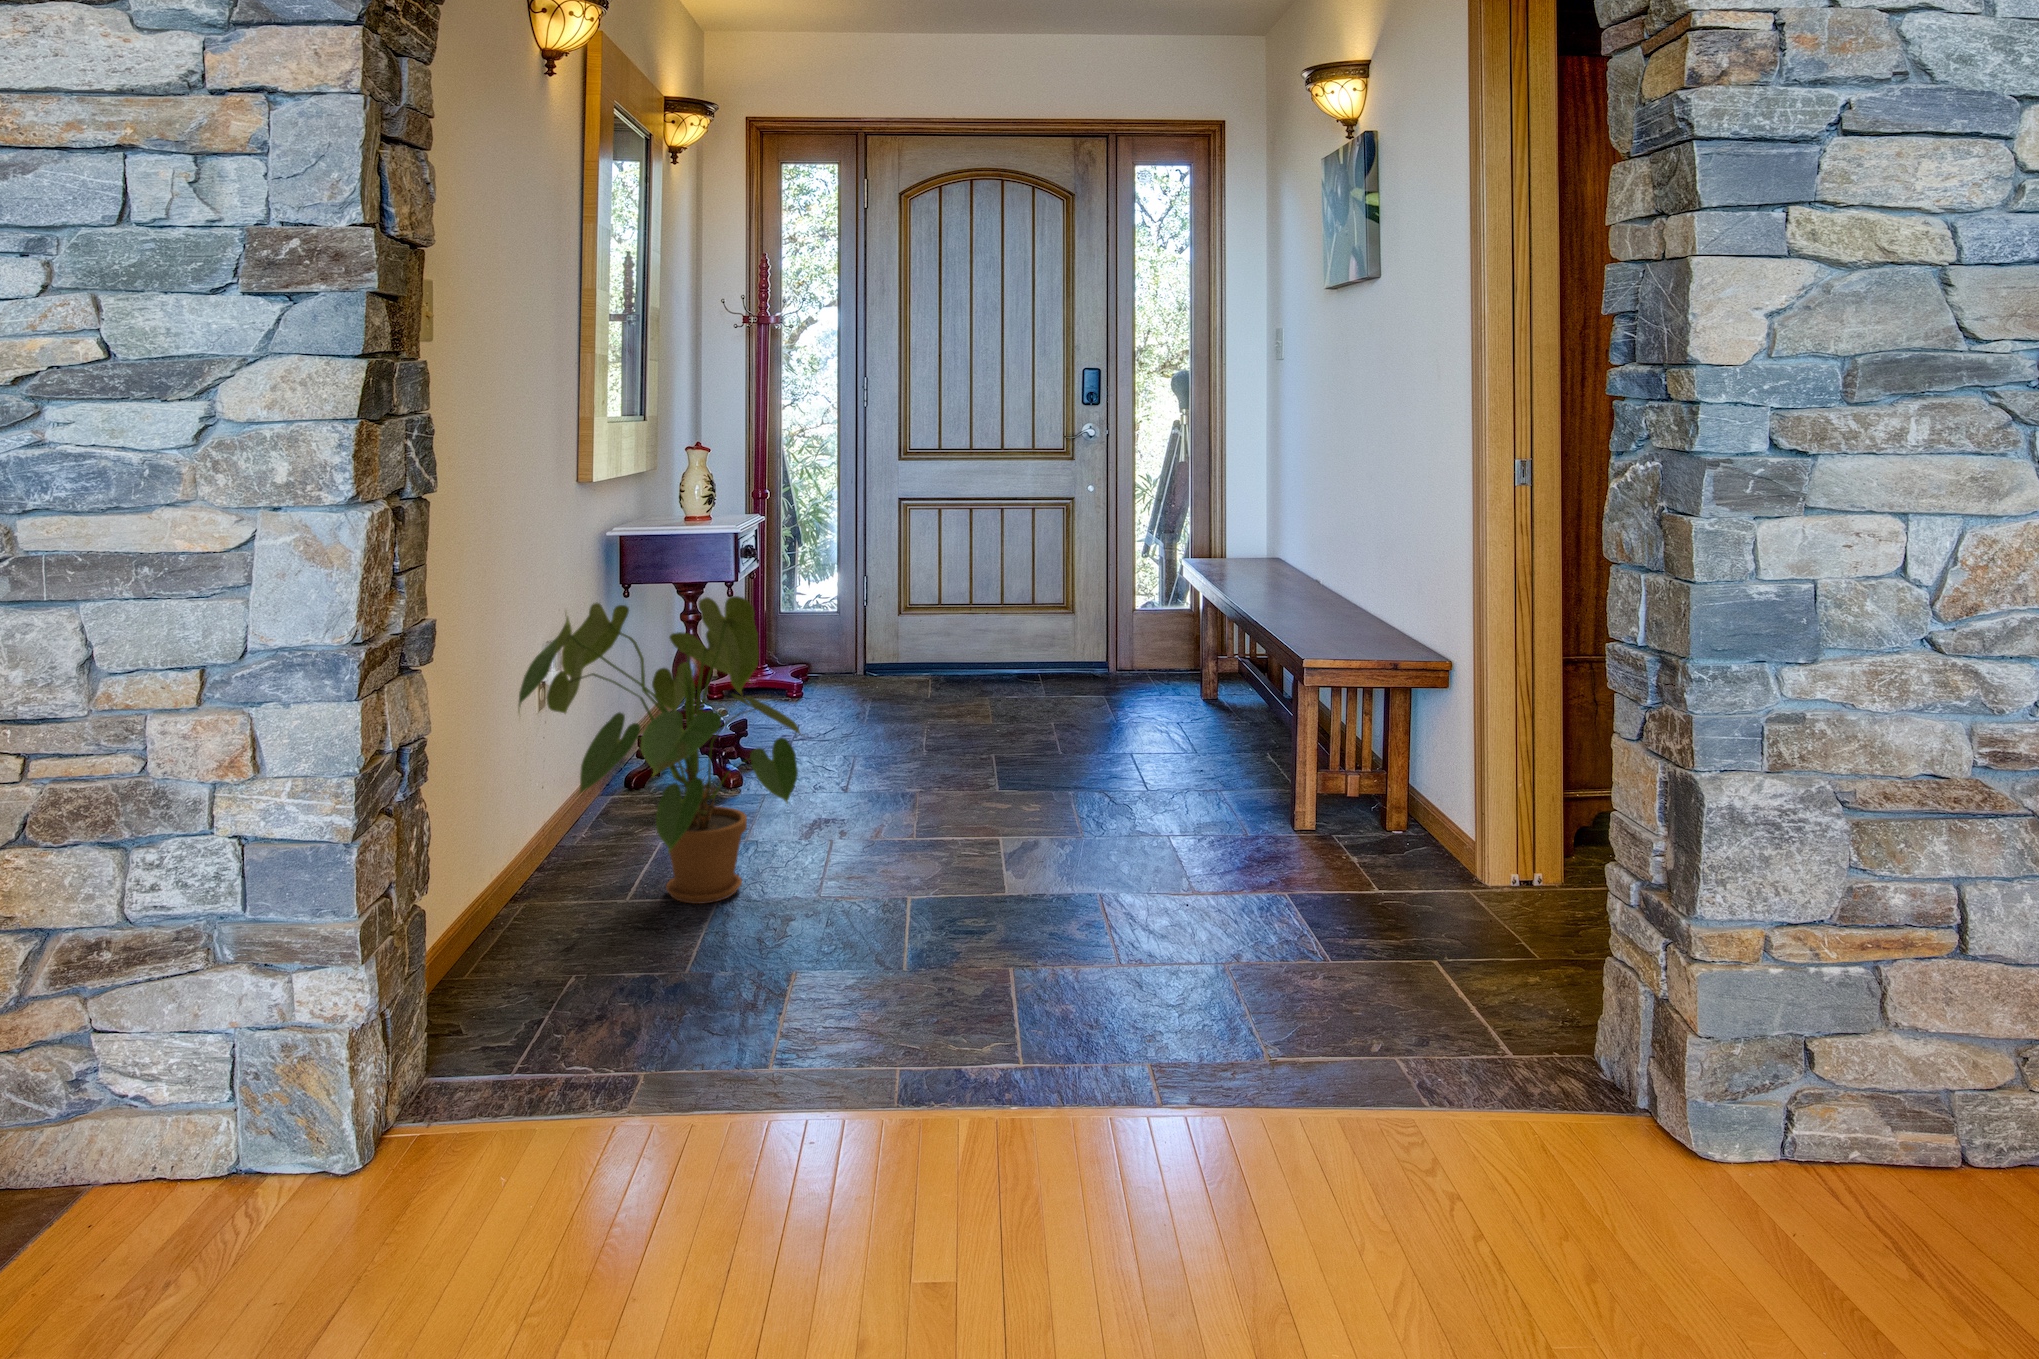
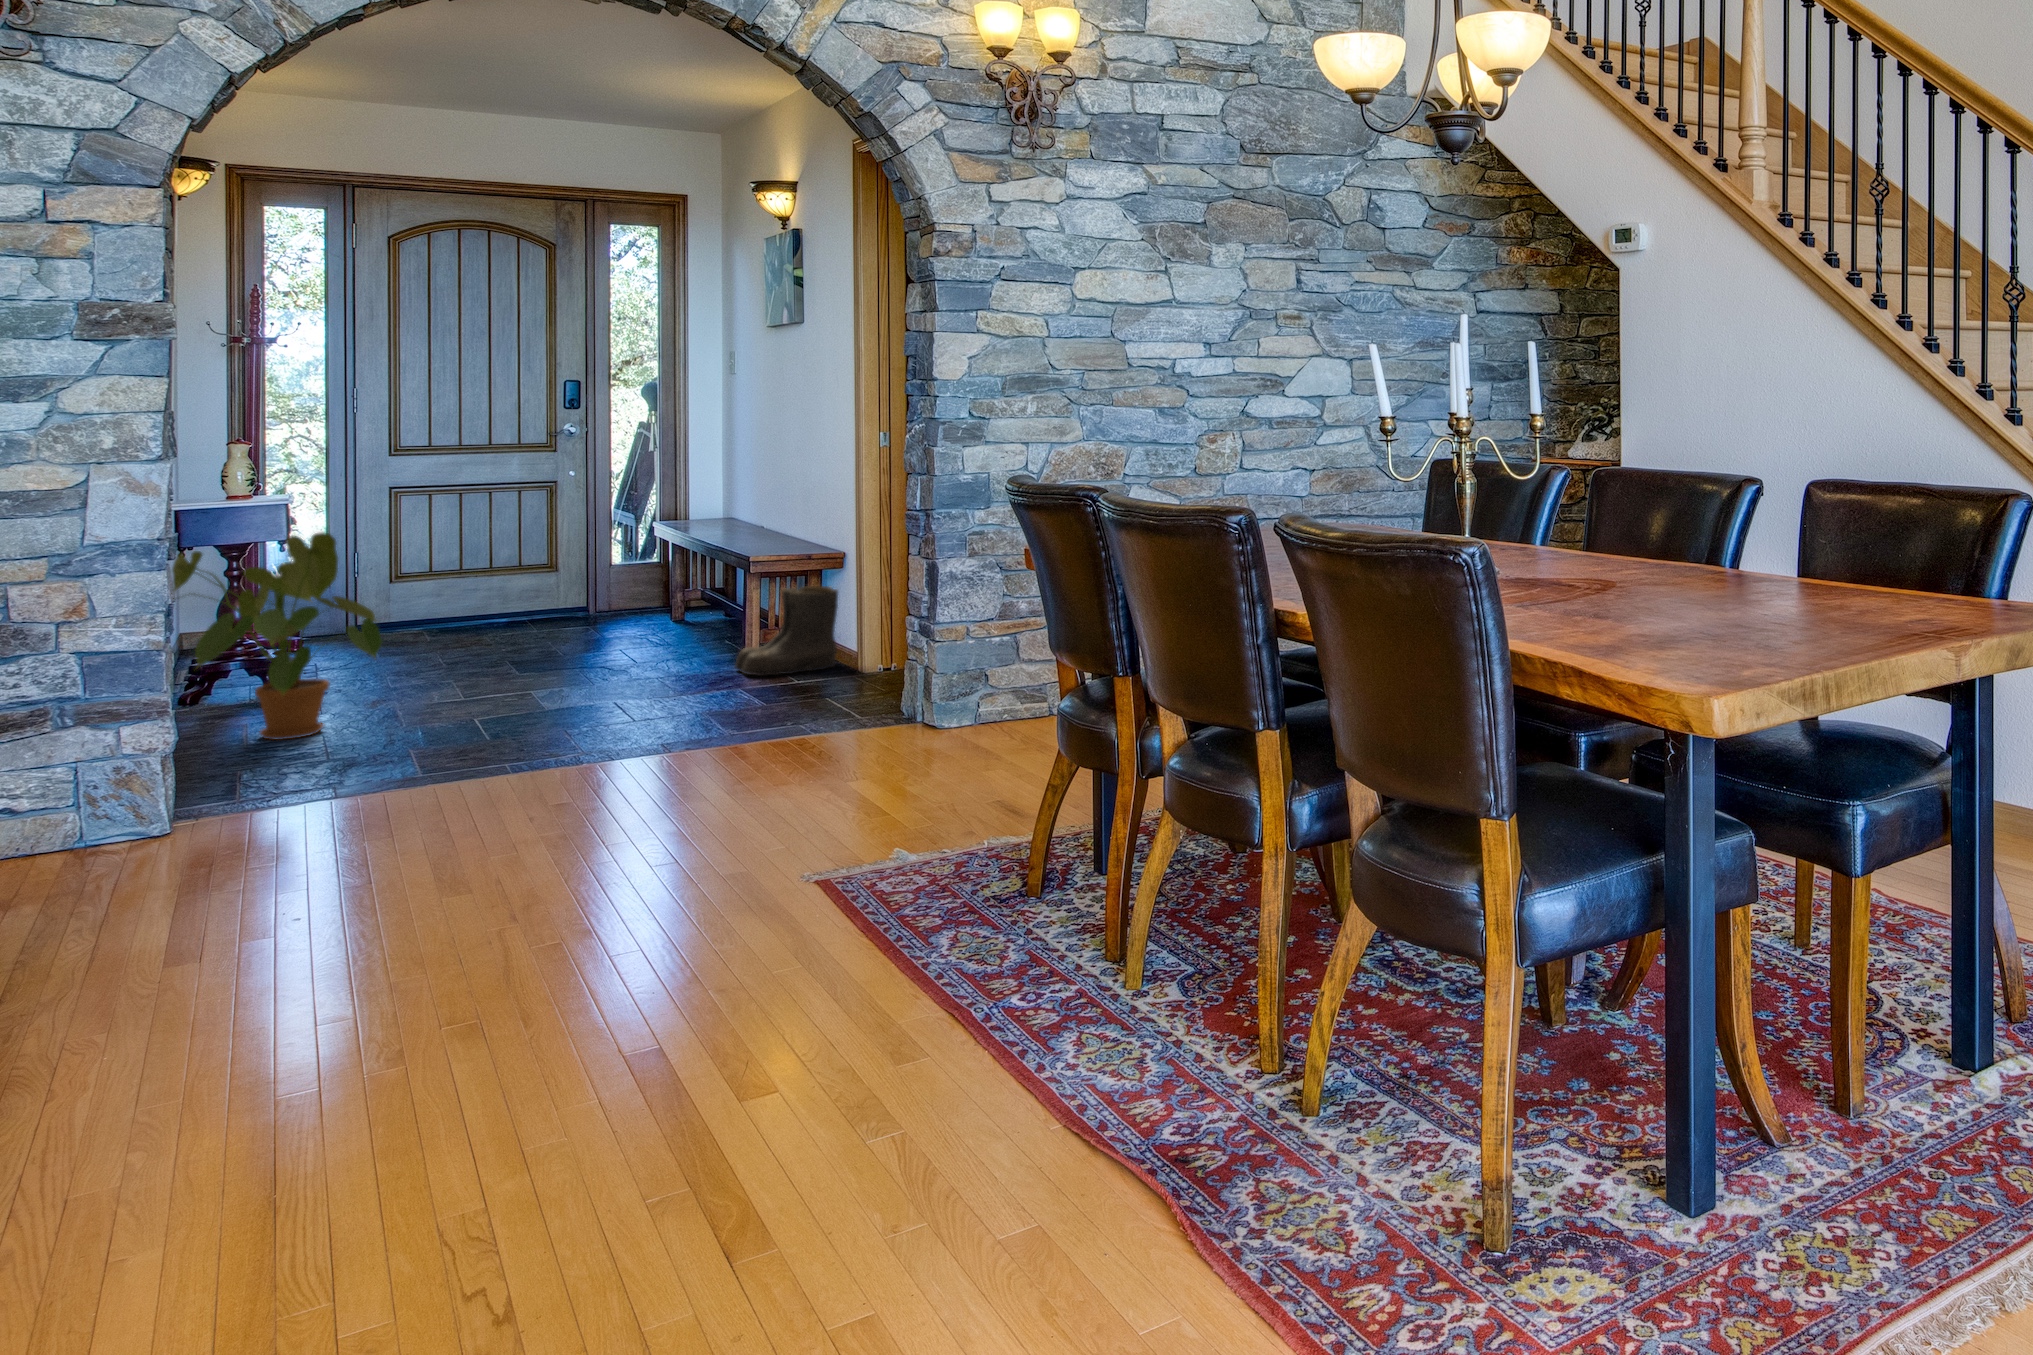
boots: none [1285,717,1447,875] -> present [734,586,838,676]

